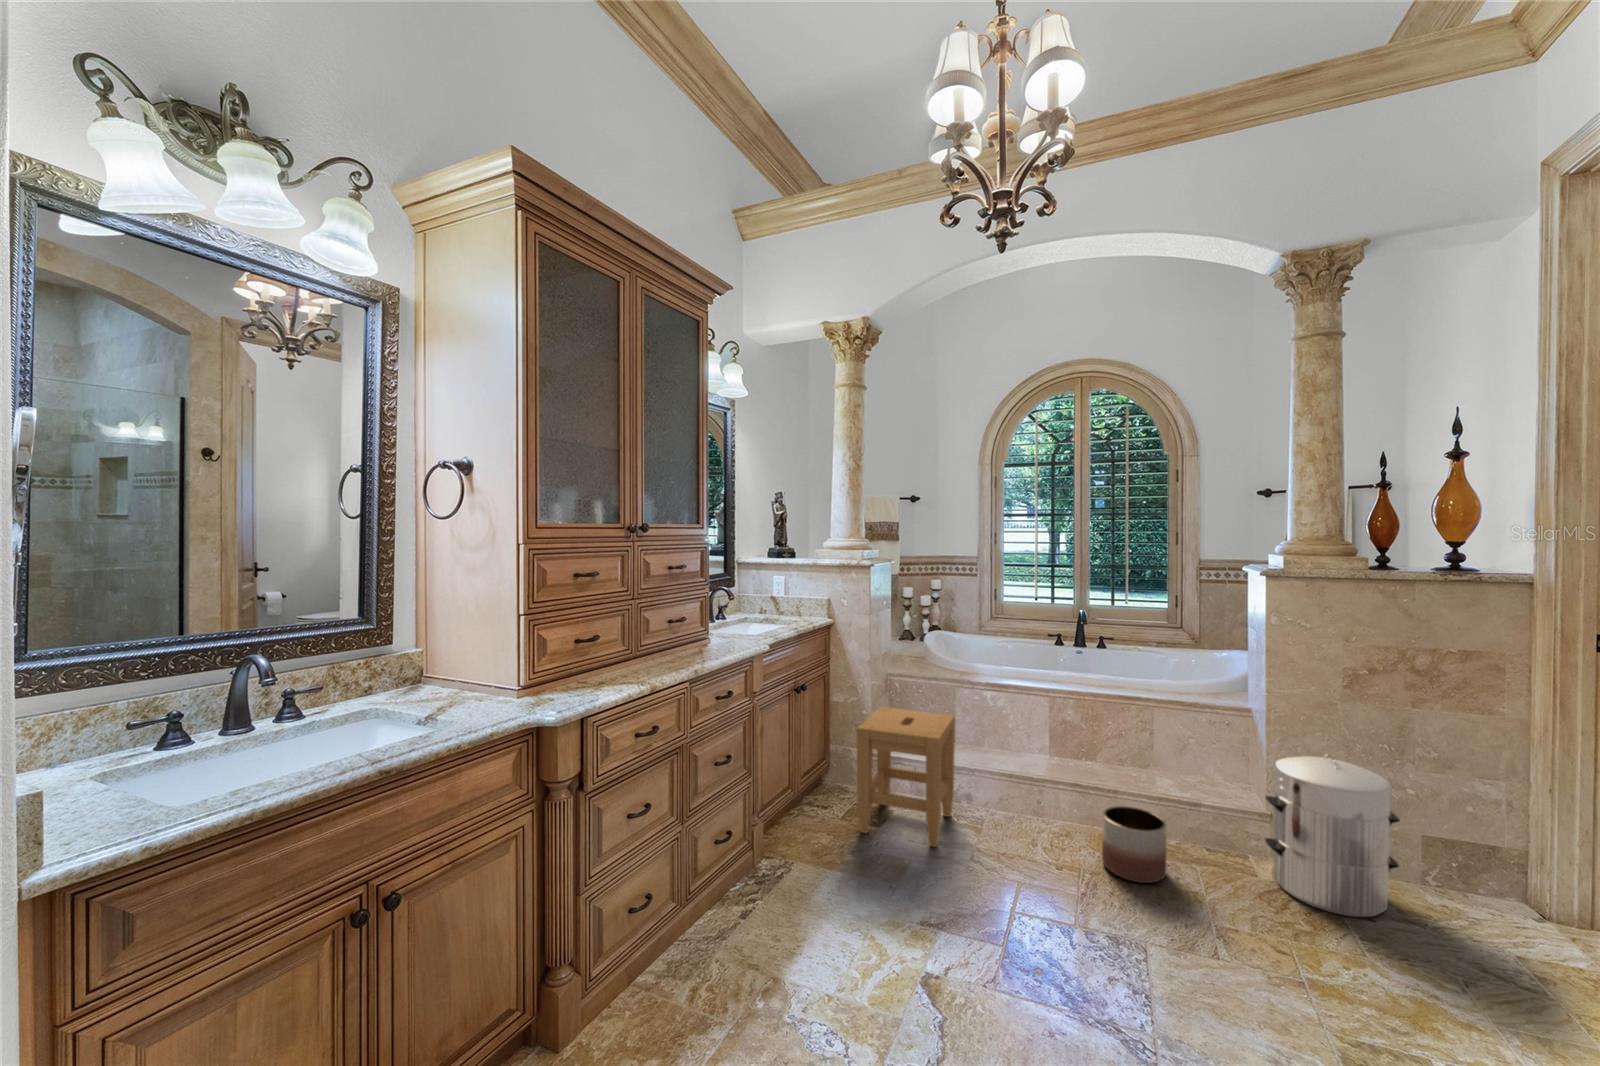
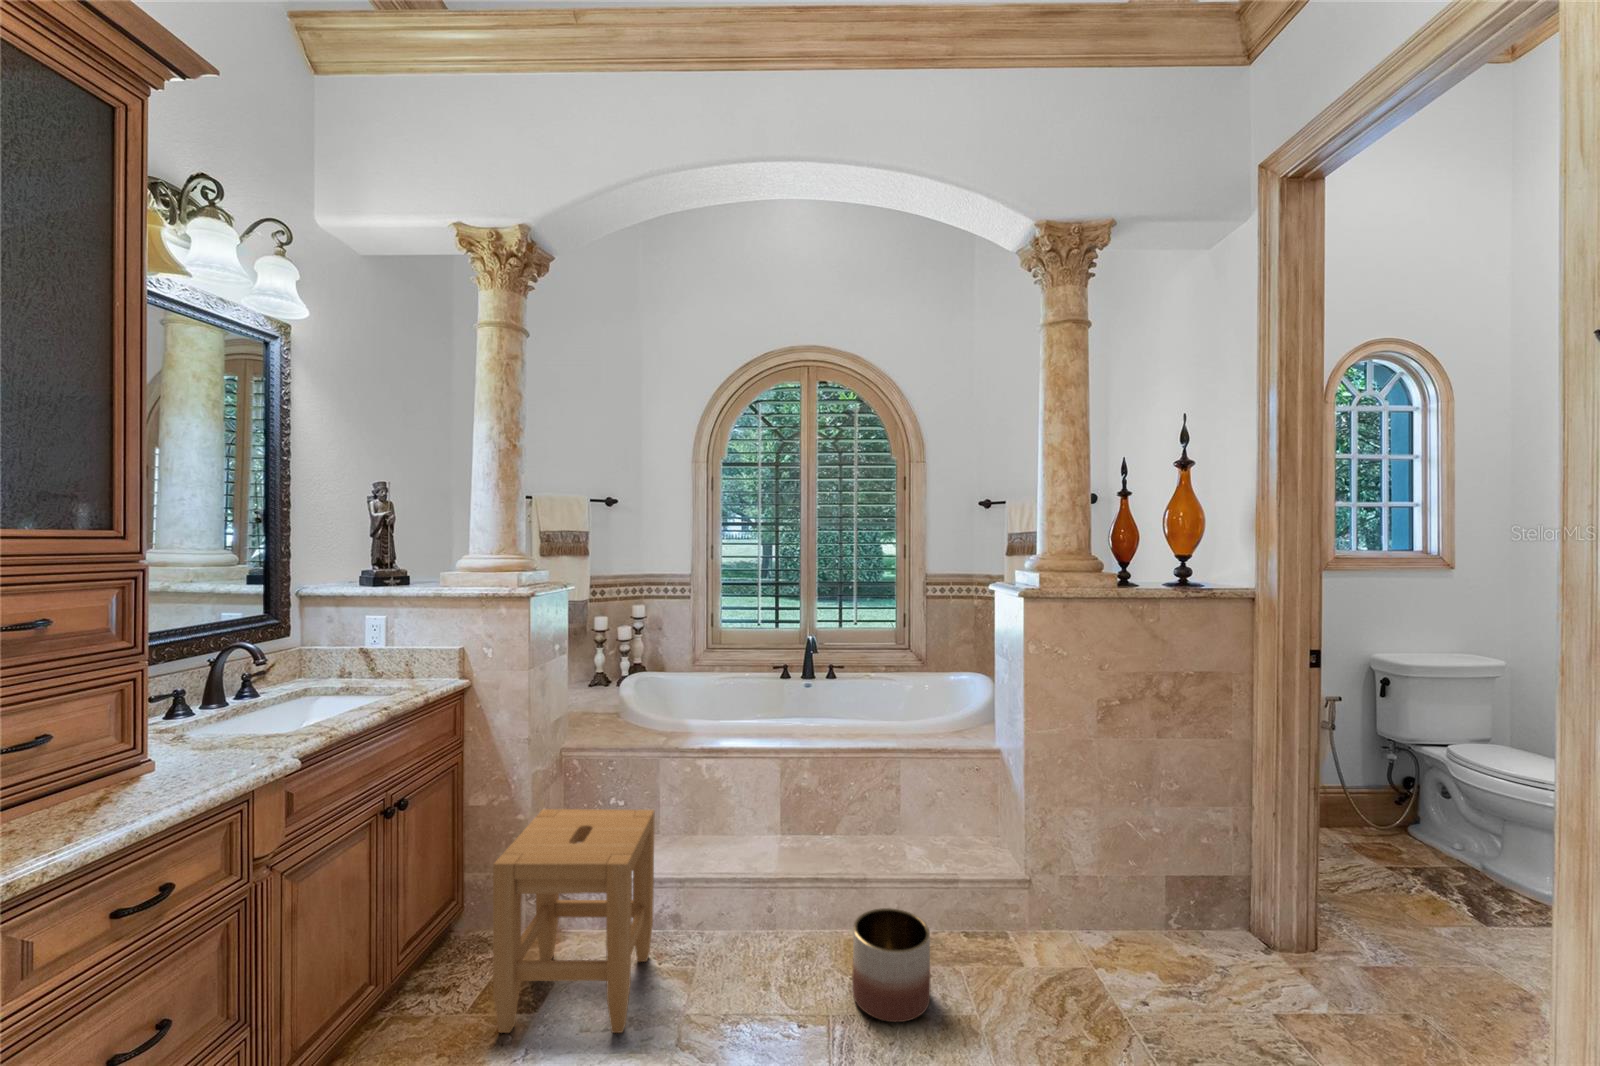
waste bin: present [1265,754,1400,917] -> none [1030,807,1163,1009]

